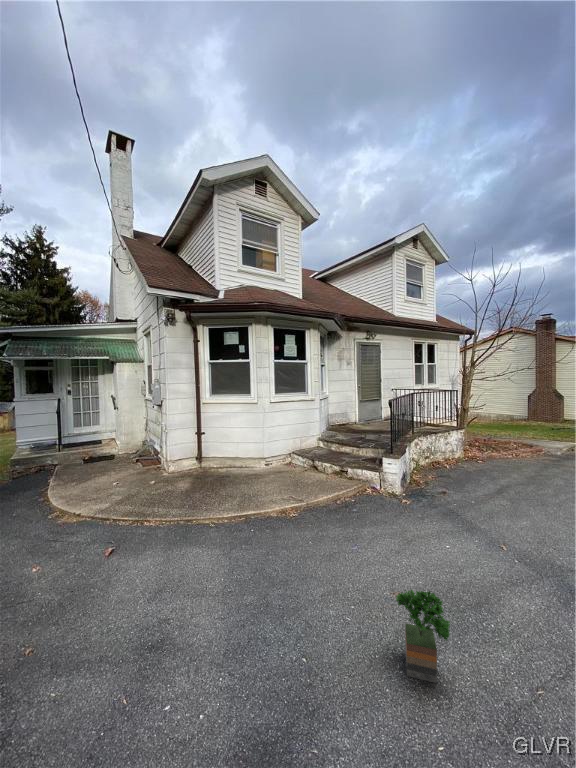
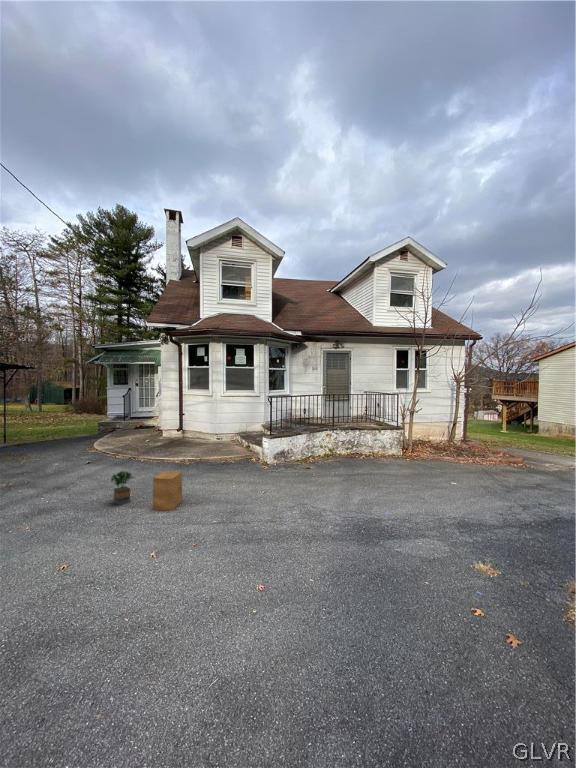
cardboard box: none [474,558,556,670] -> present [153,471,182,511]

